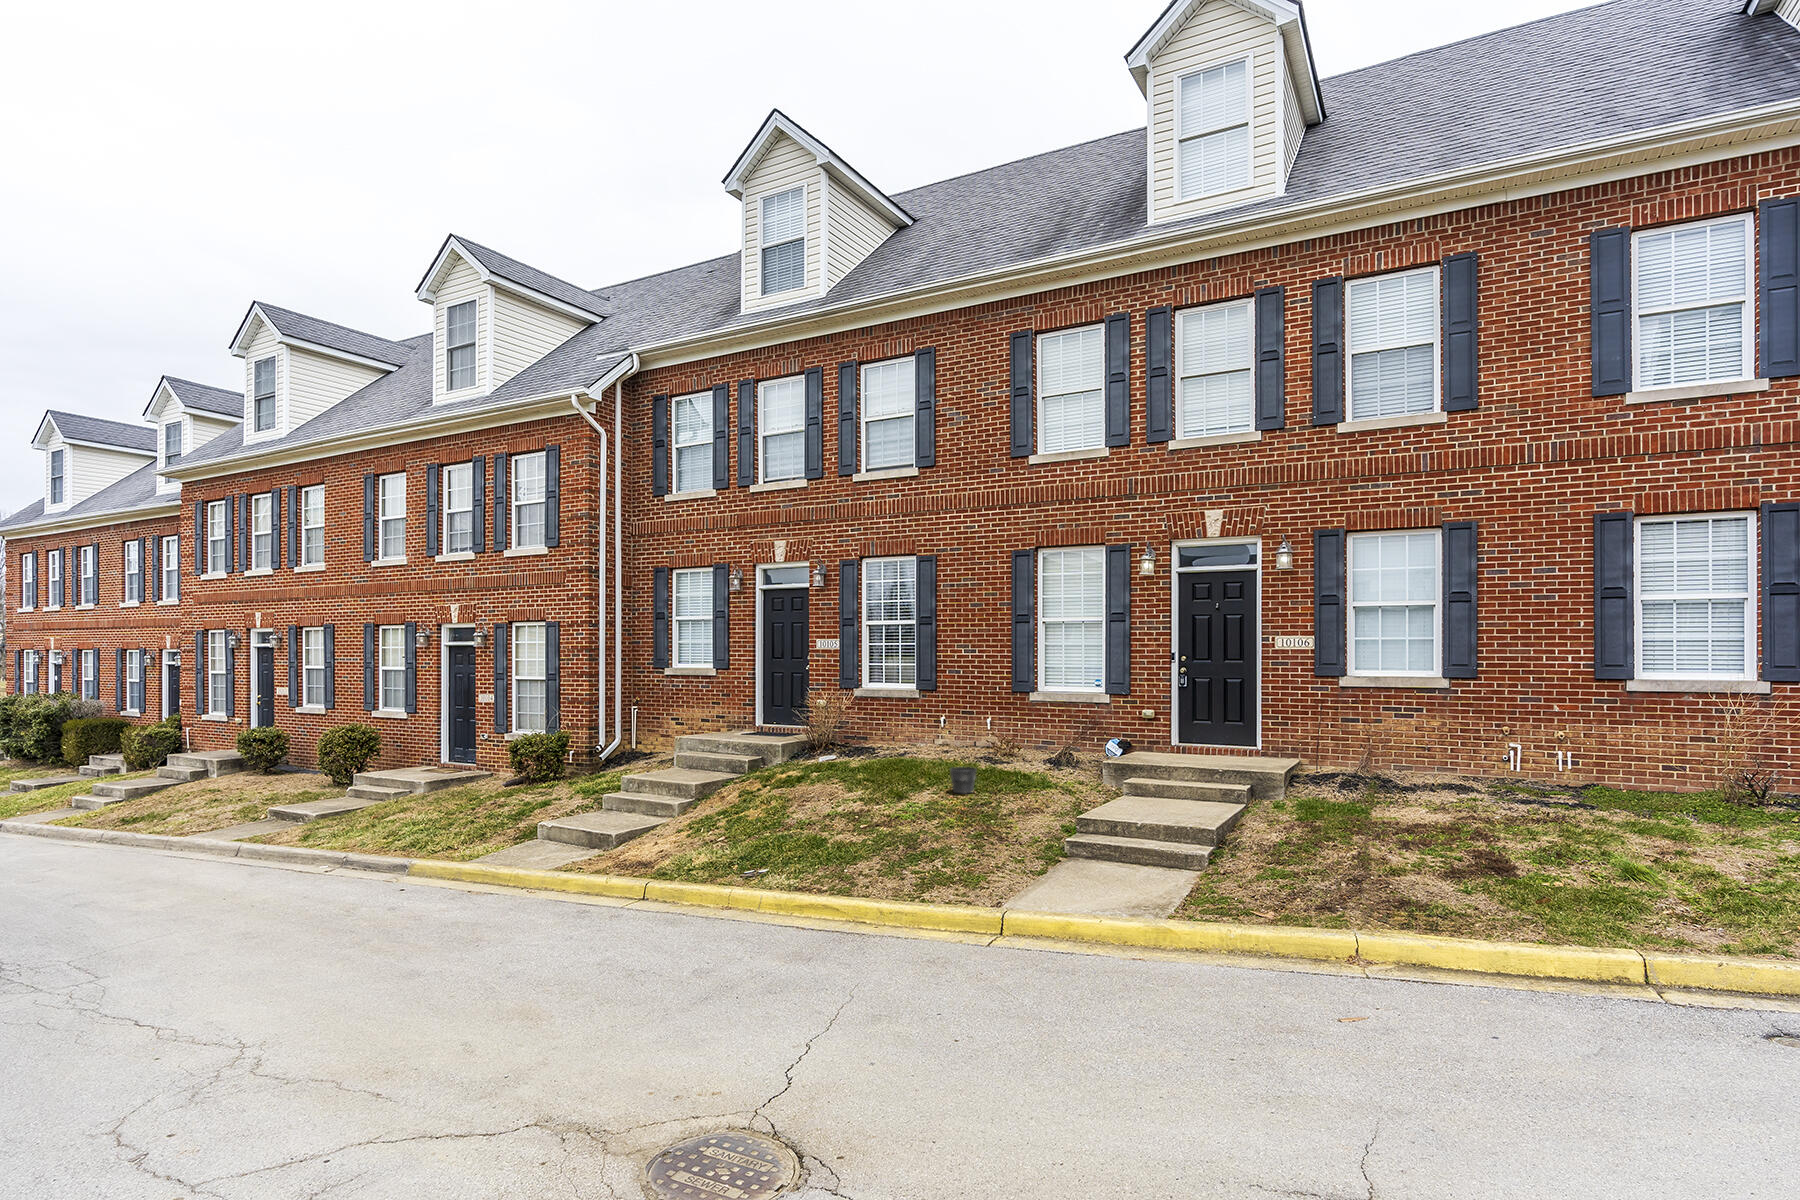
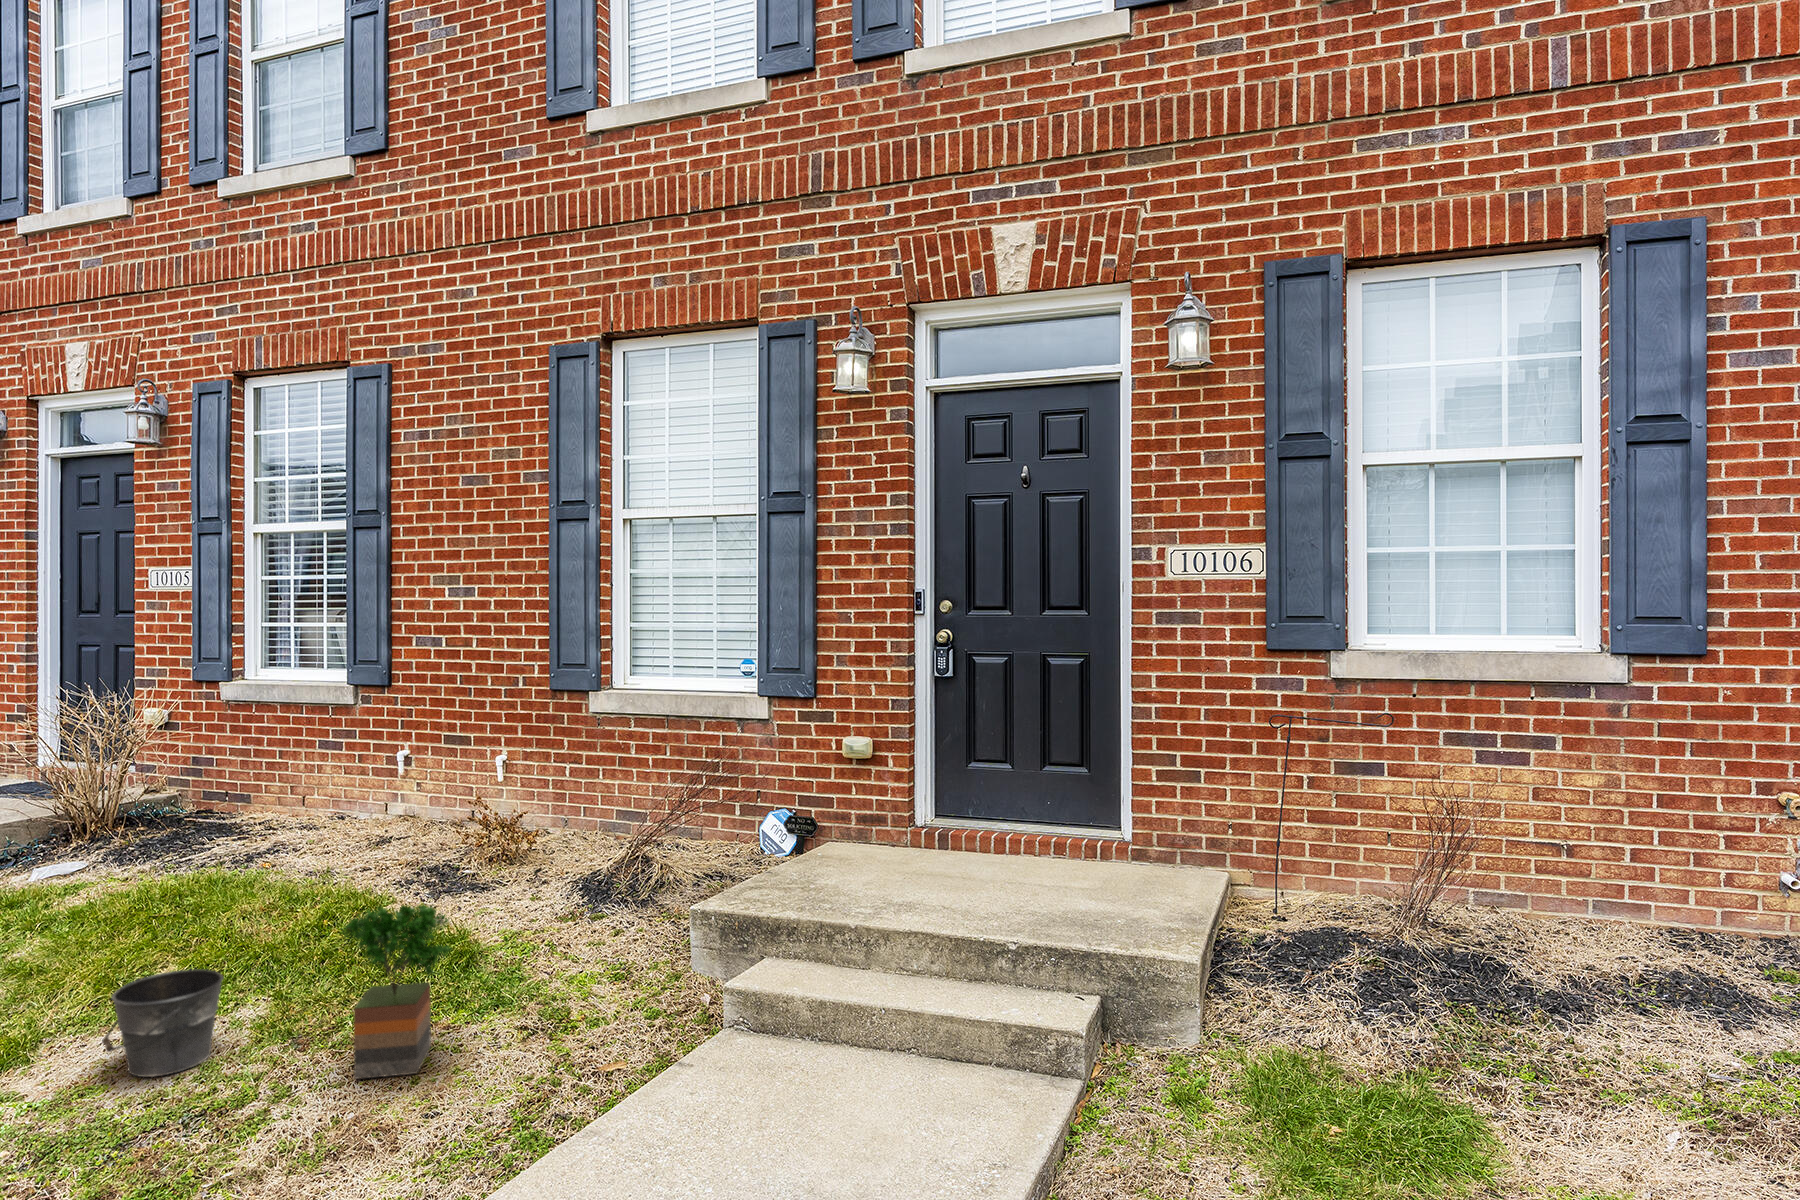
potted tree: none [1017,746,1051,795] -> present [342,905,450,1079]

